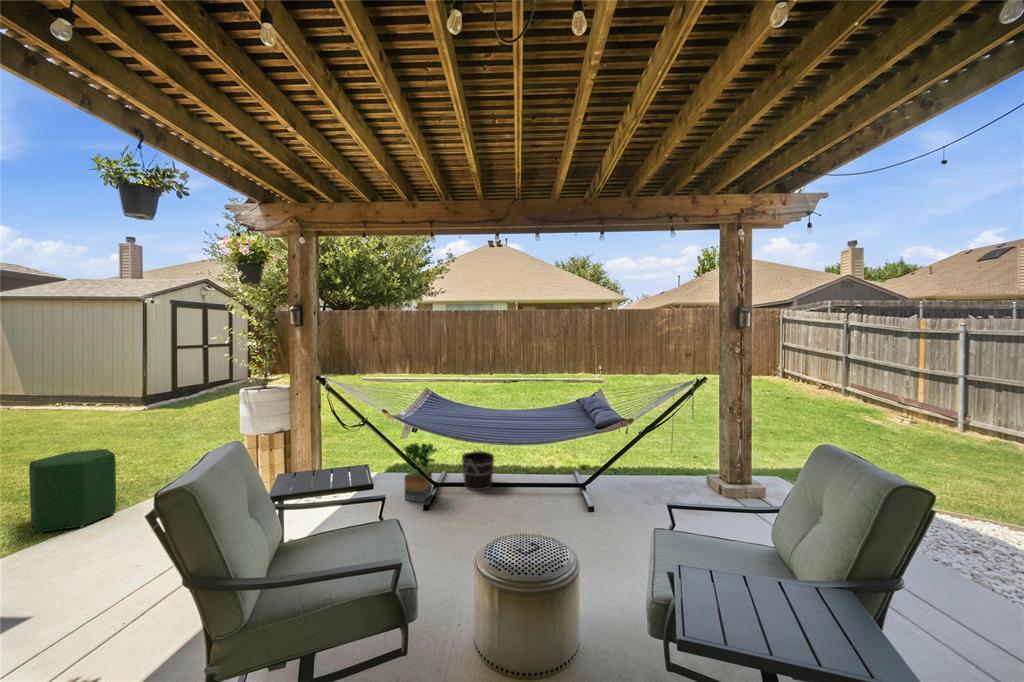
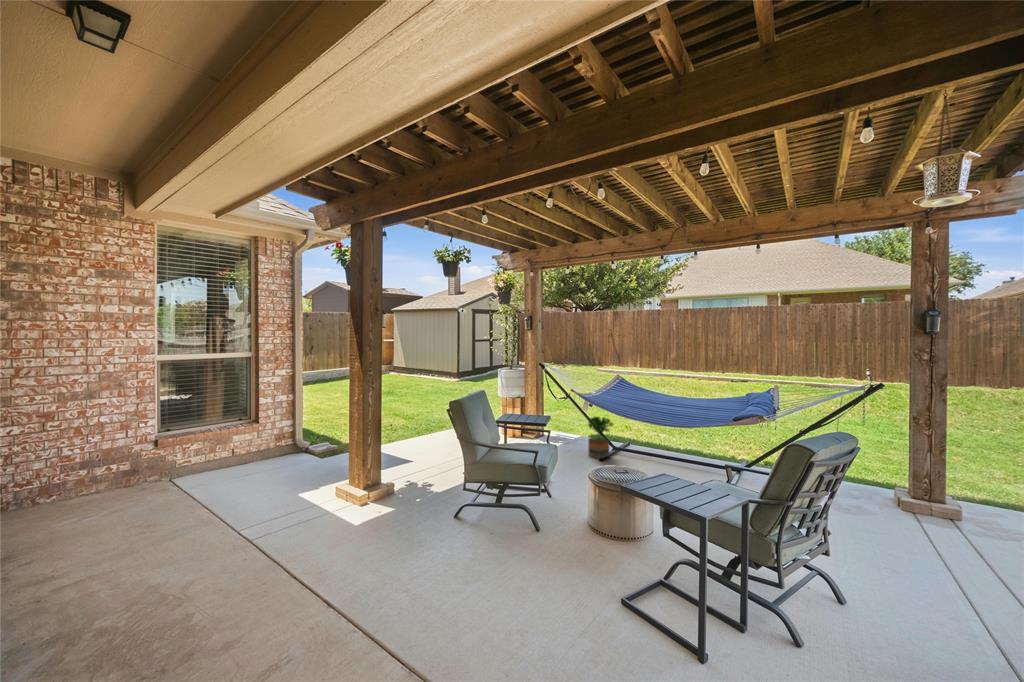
ottoman: present [29,449,116,534] -> none [407,399,439,438]
bucket: present [462,451,494,491] -> none [634,431,662,461]

